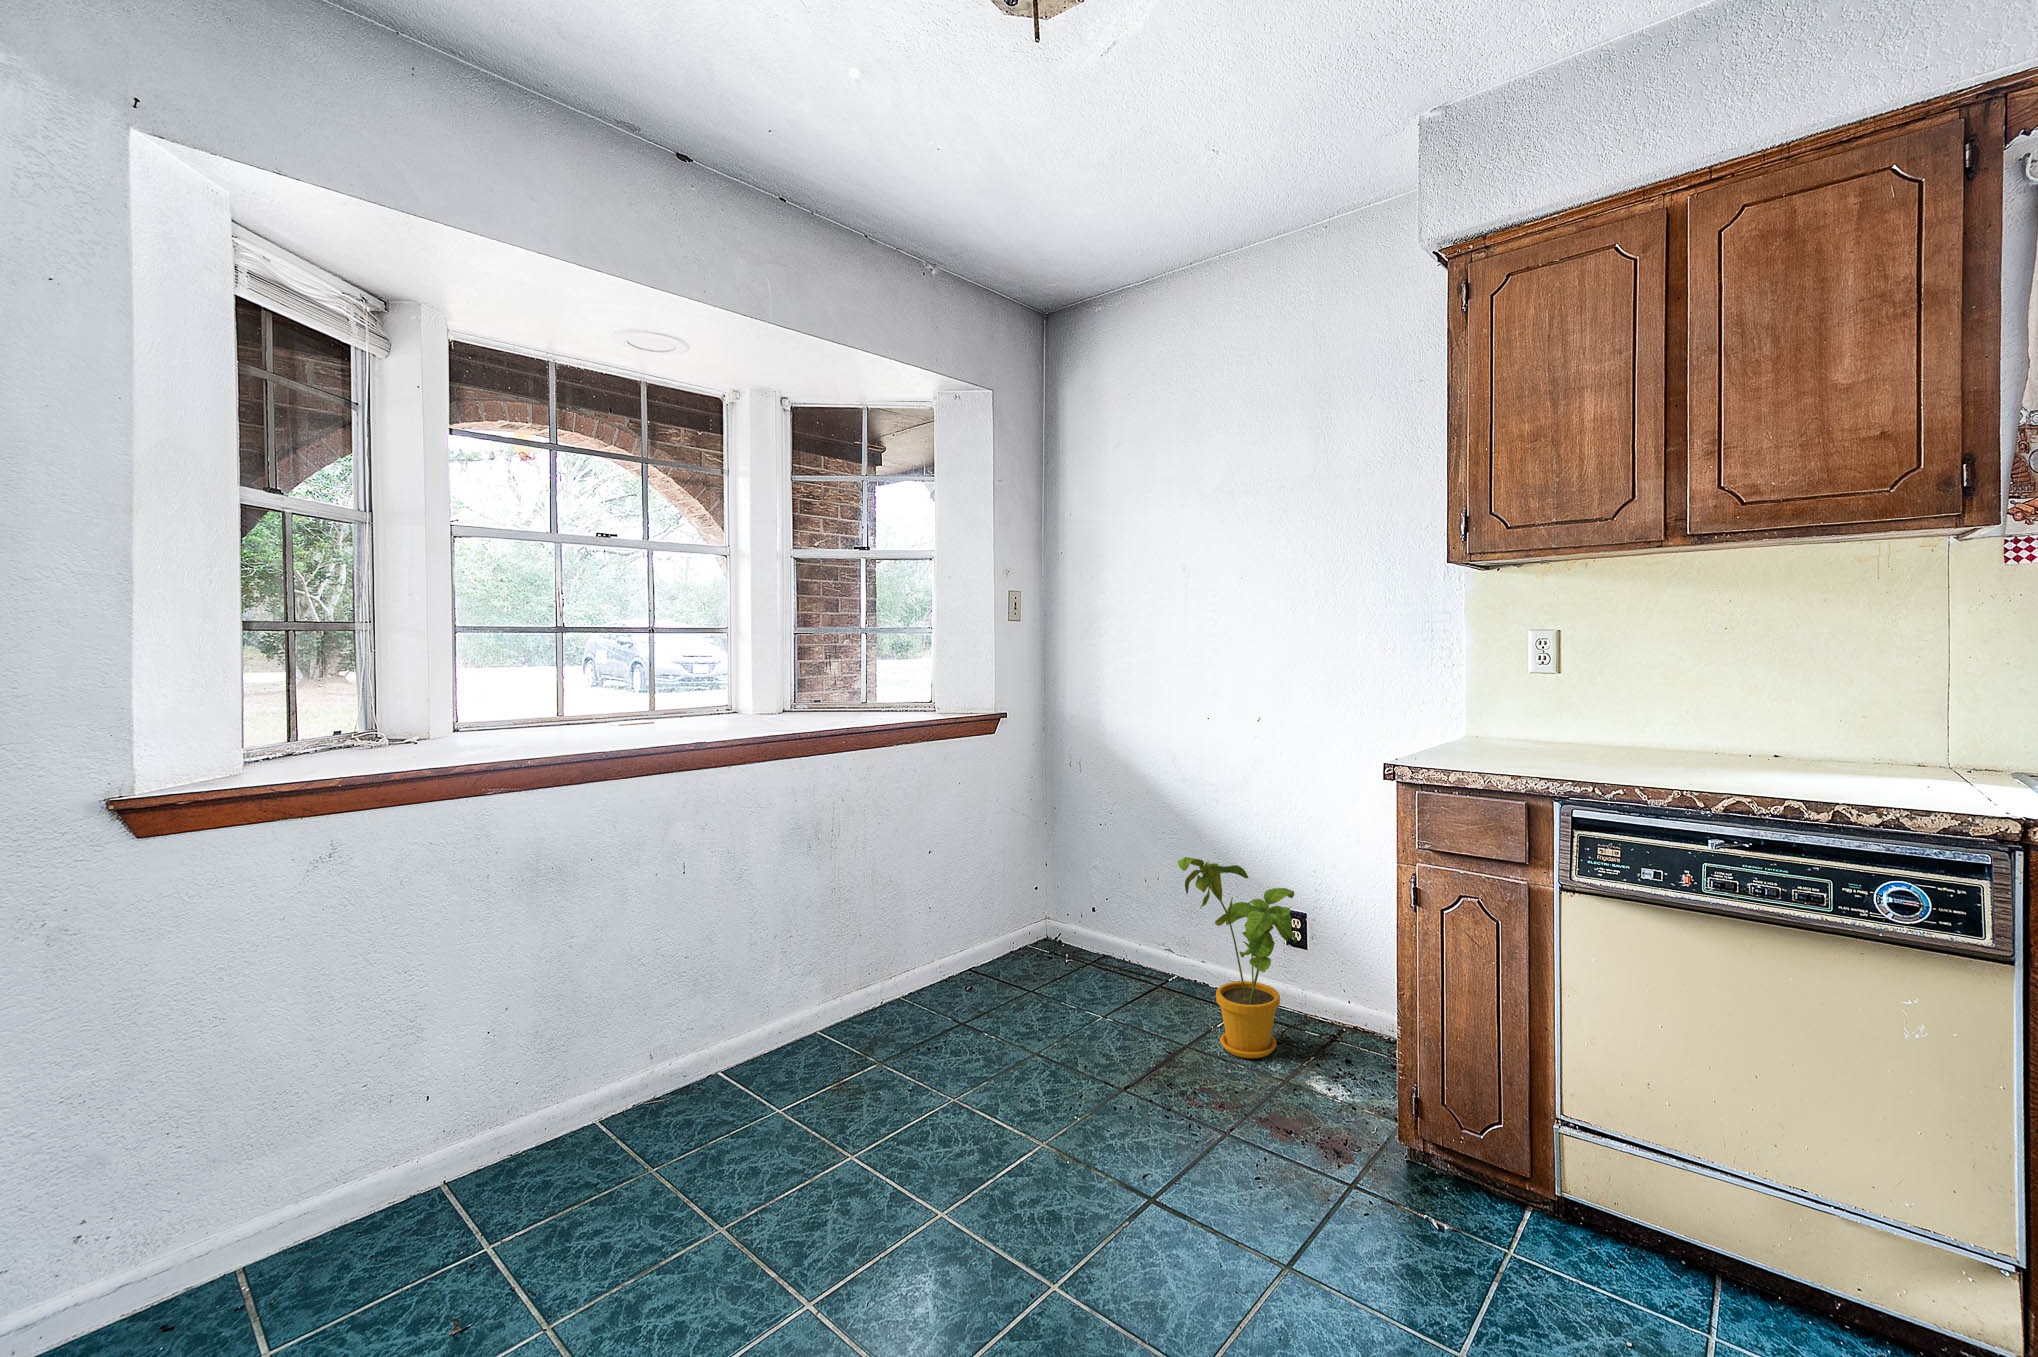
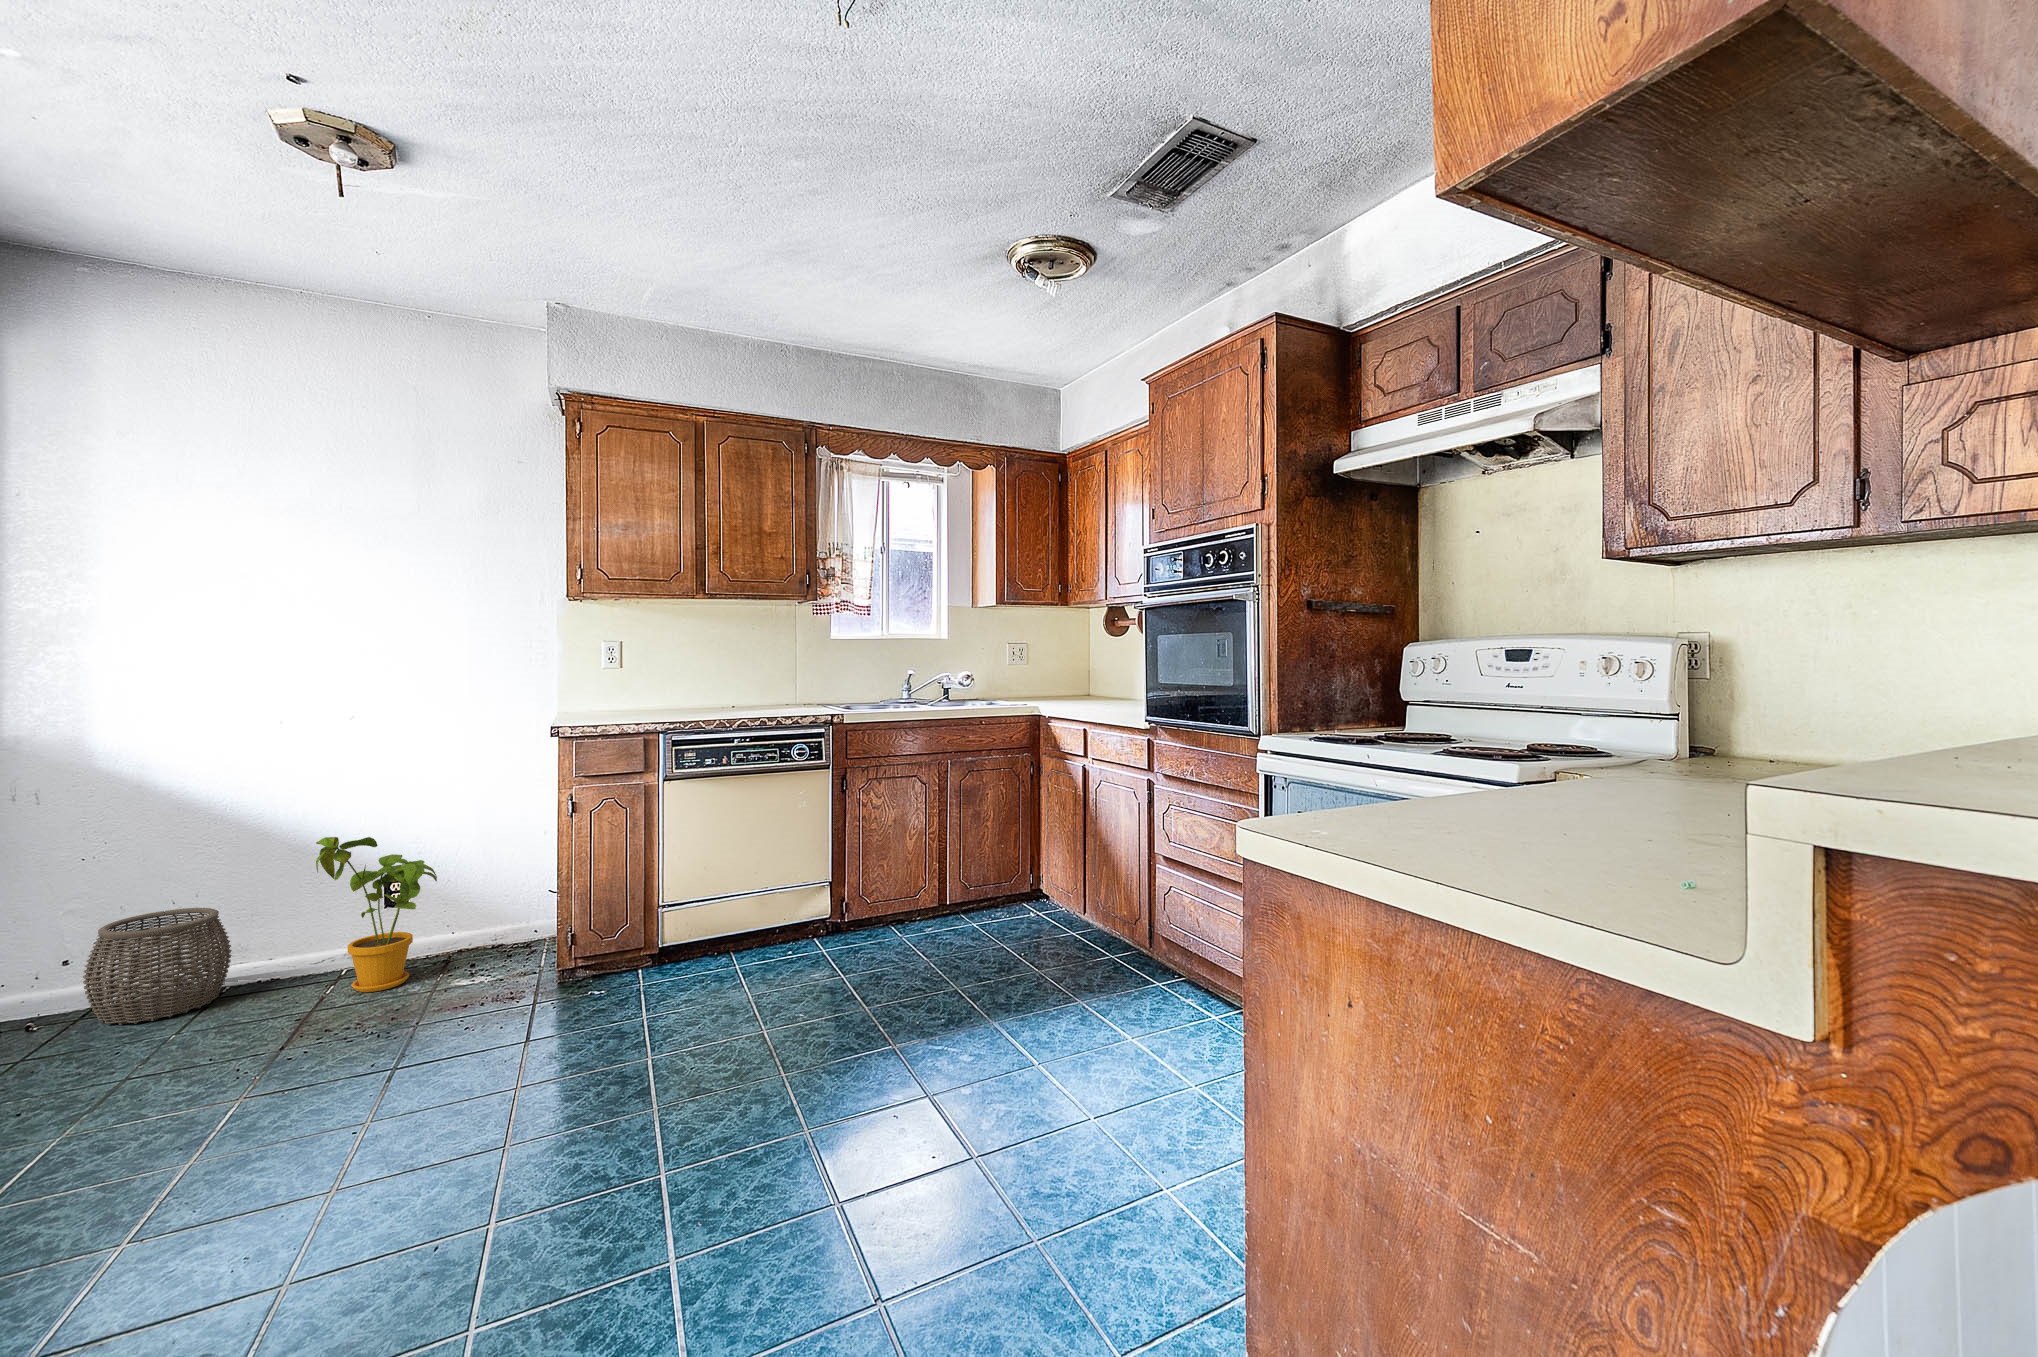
woven basket: none [1060,888,1161,999] -> present [83,908,232,1025]

